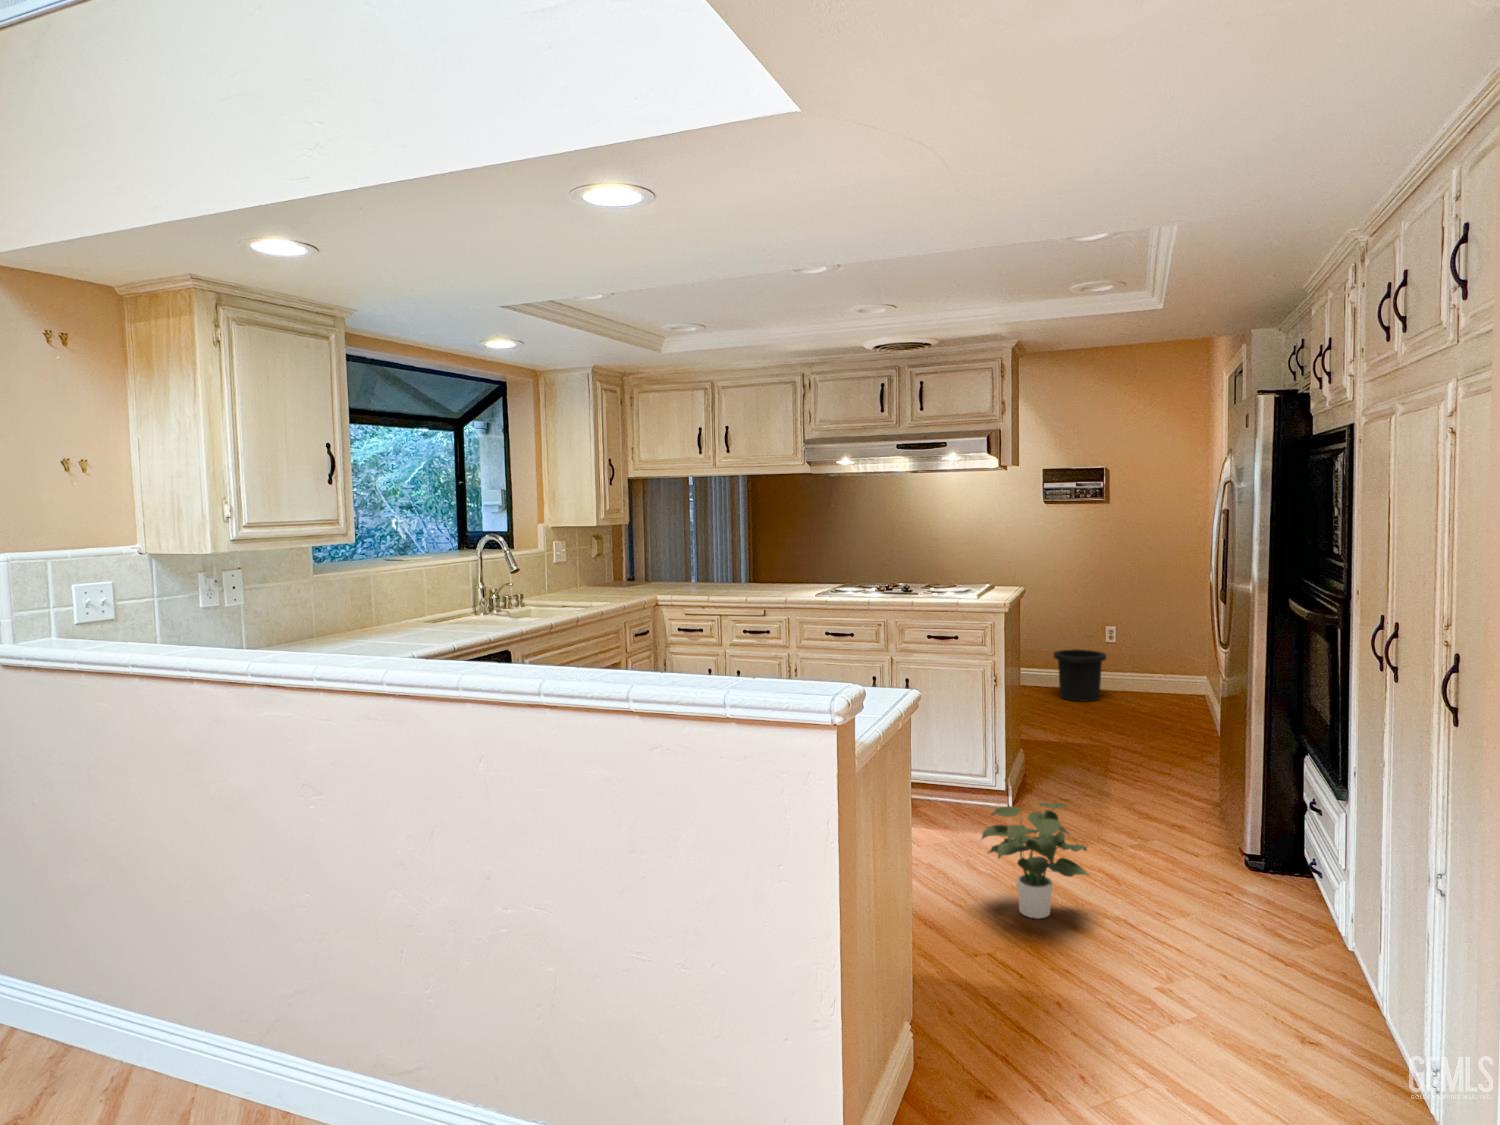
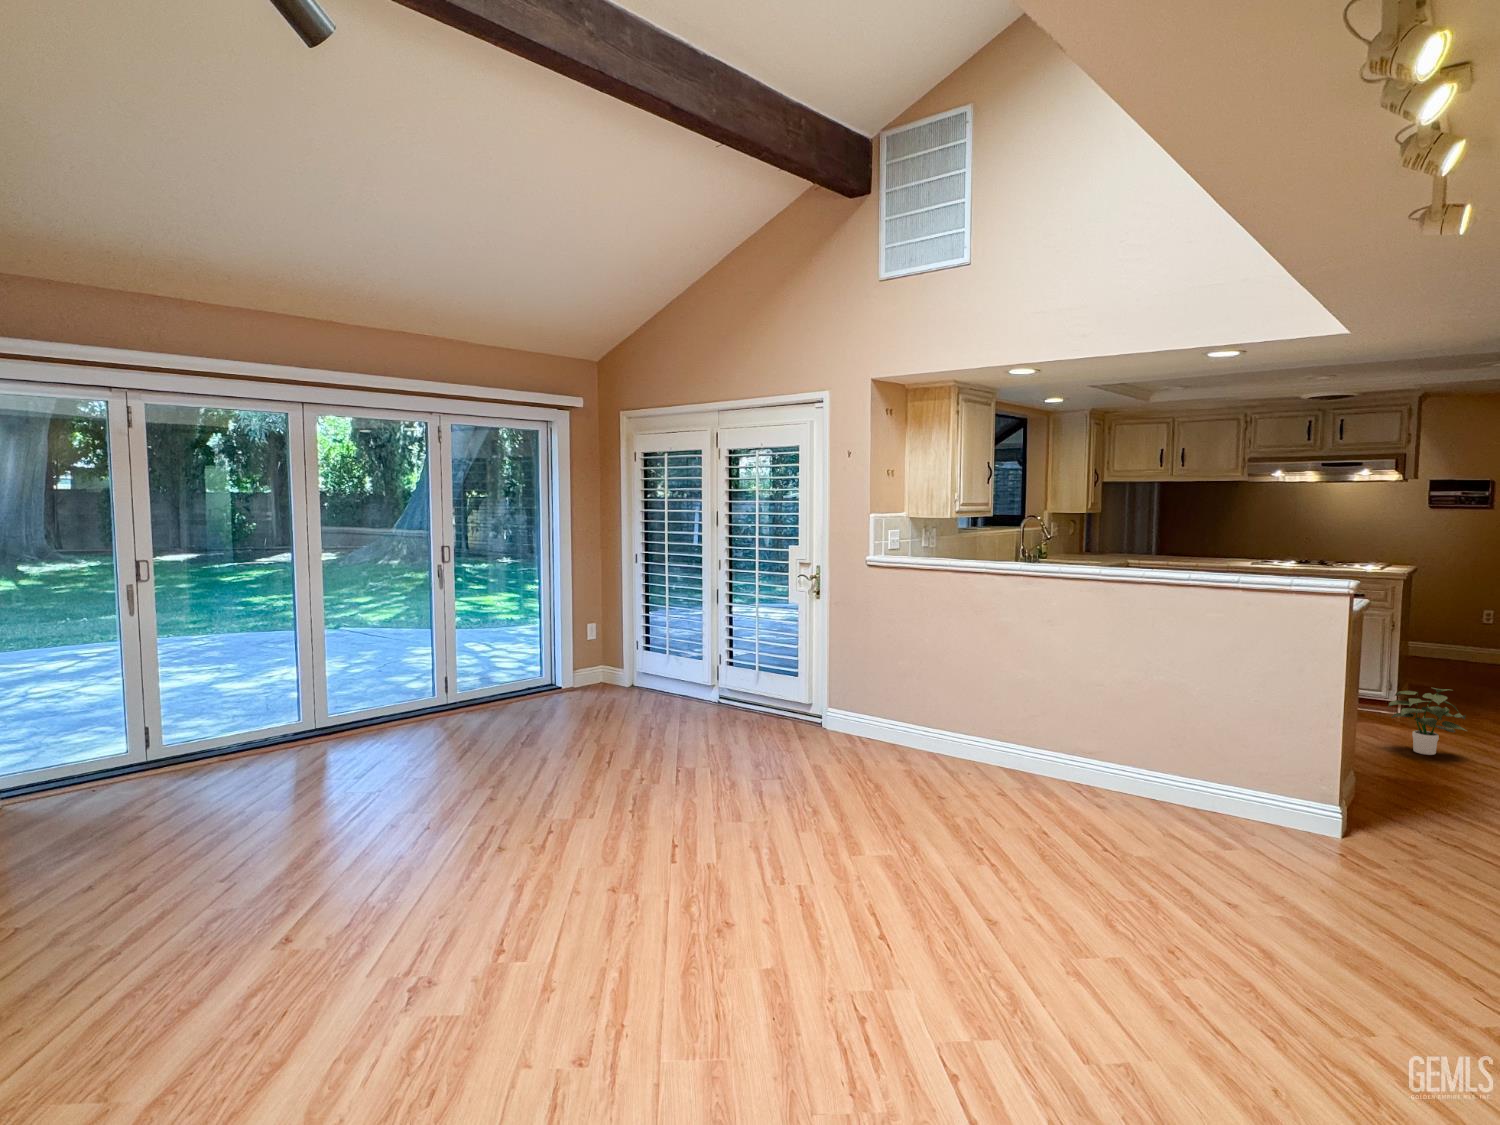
trash can: present [1054,649,1106,702] -> none [1432,626,1484,667]

